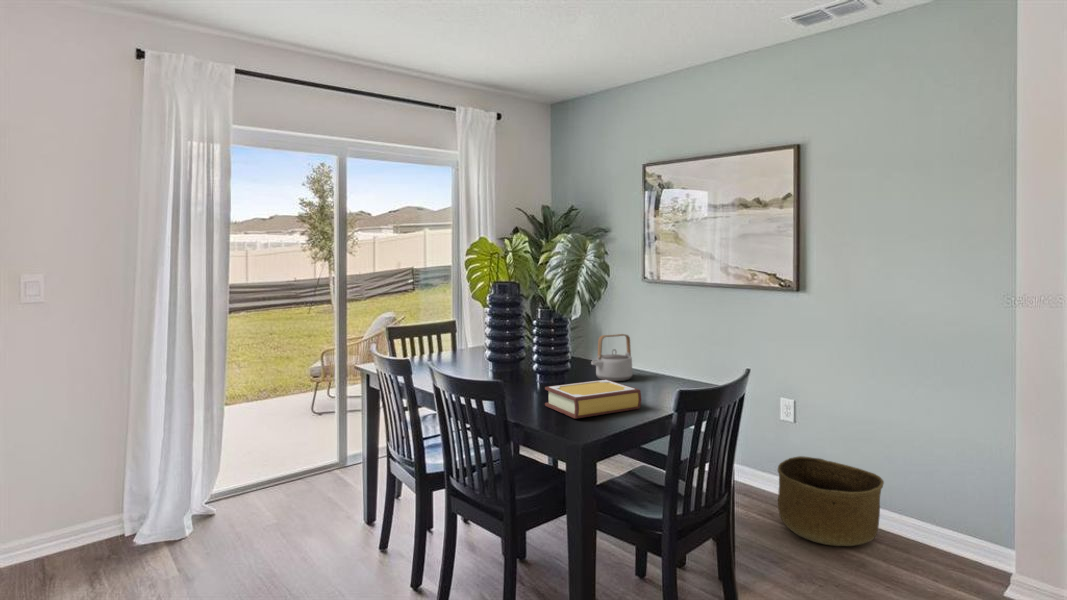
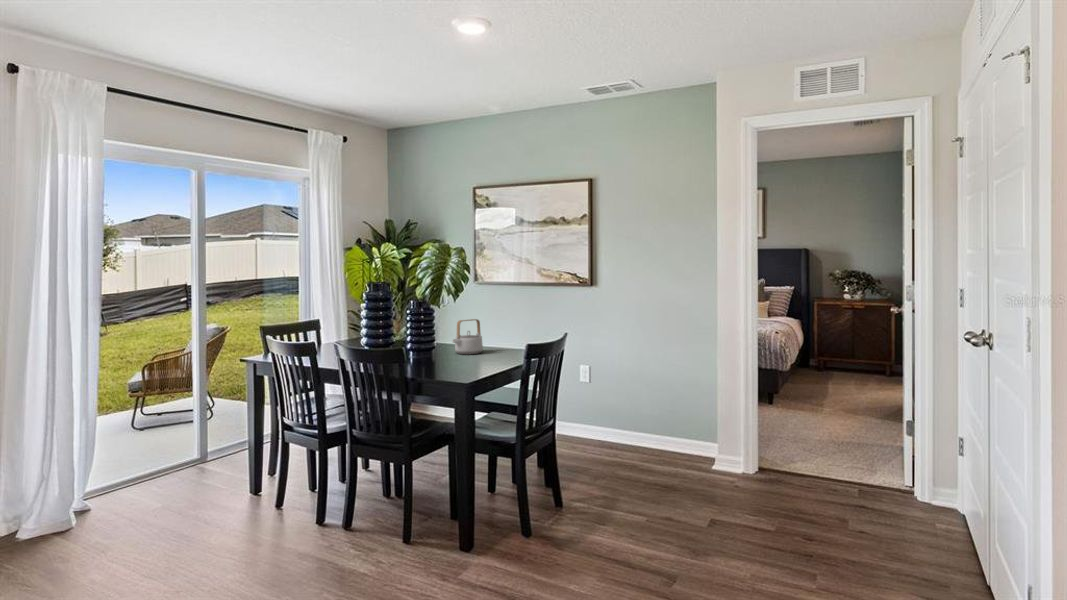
book: present [545,379,641,418] -> none [427,350,498,374]
basket: present [778,456,884,546] -> none [584,407,653,464]

